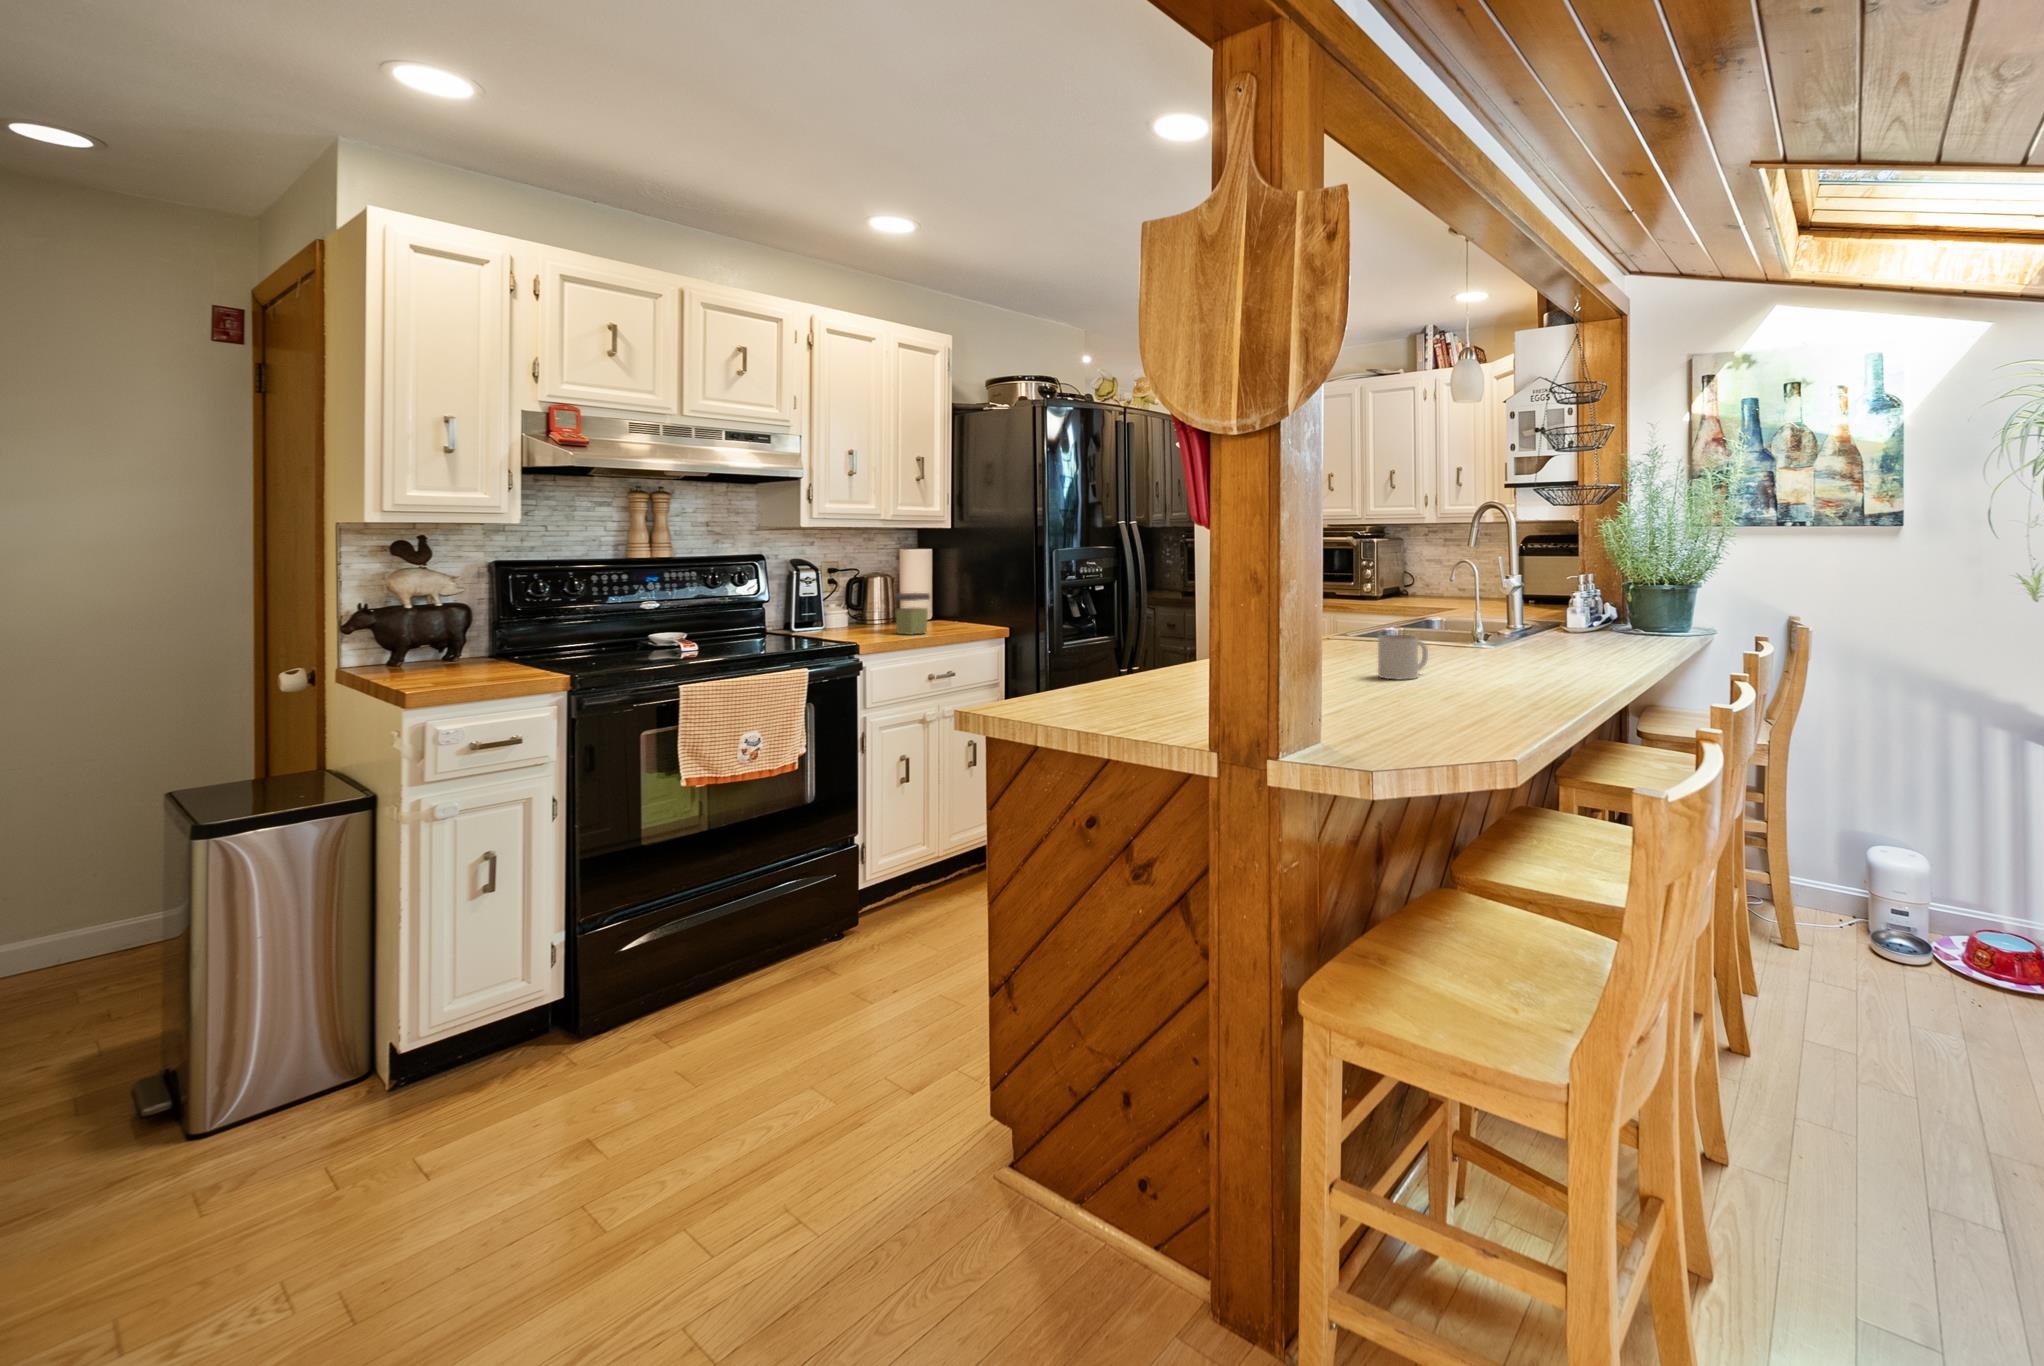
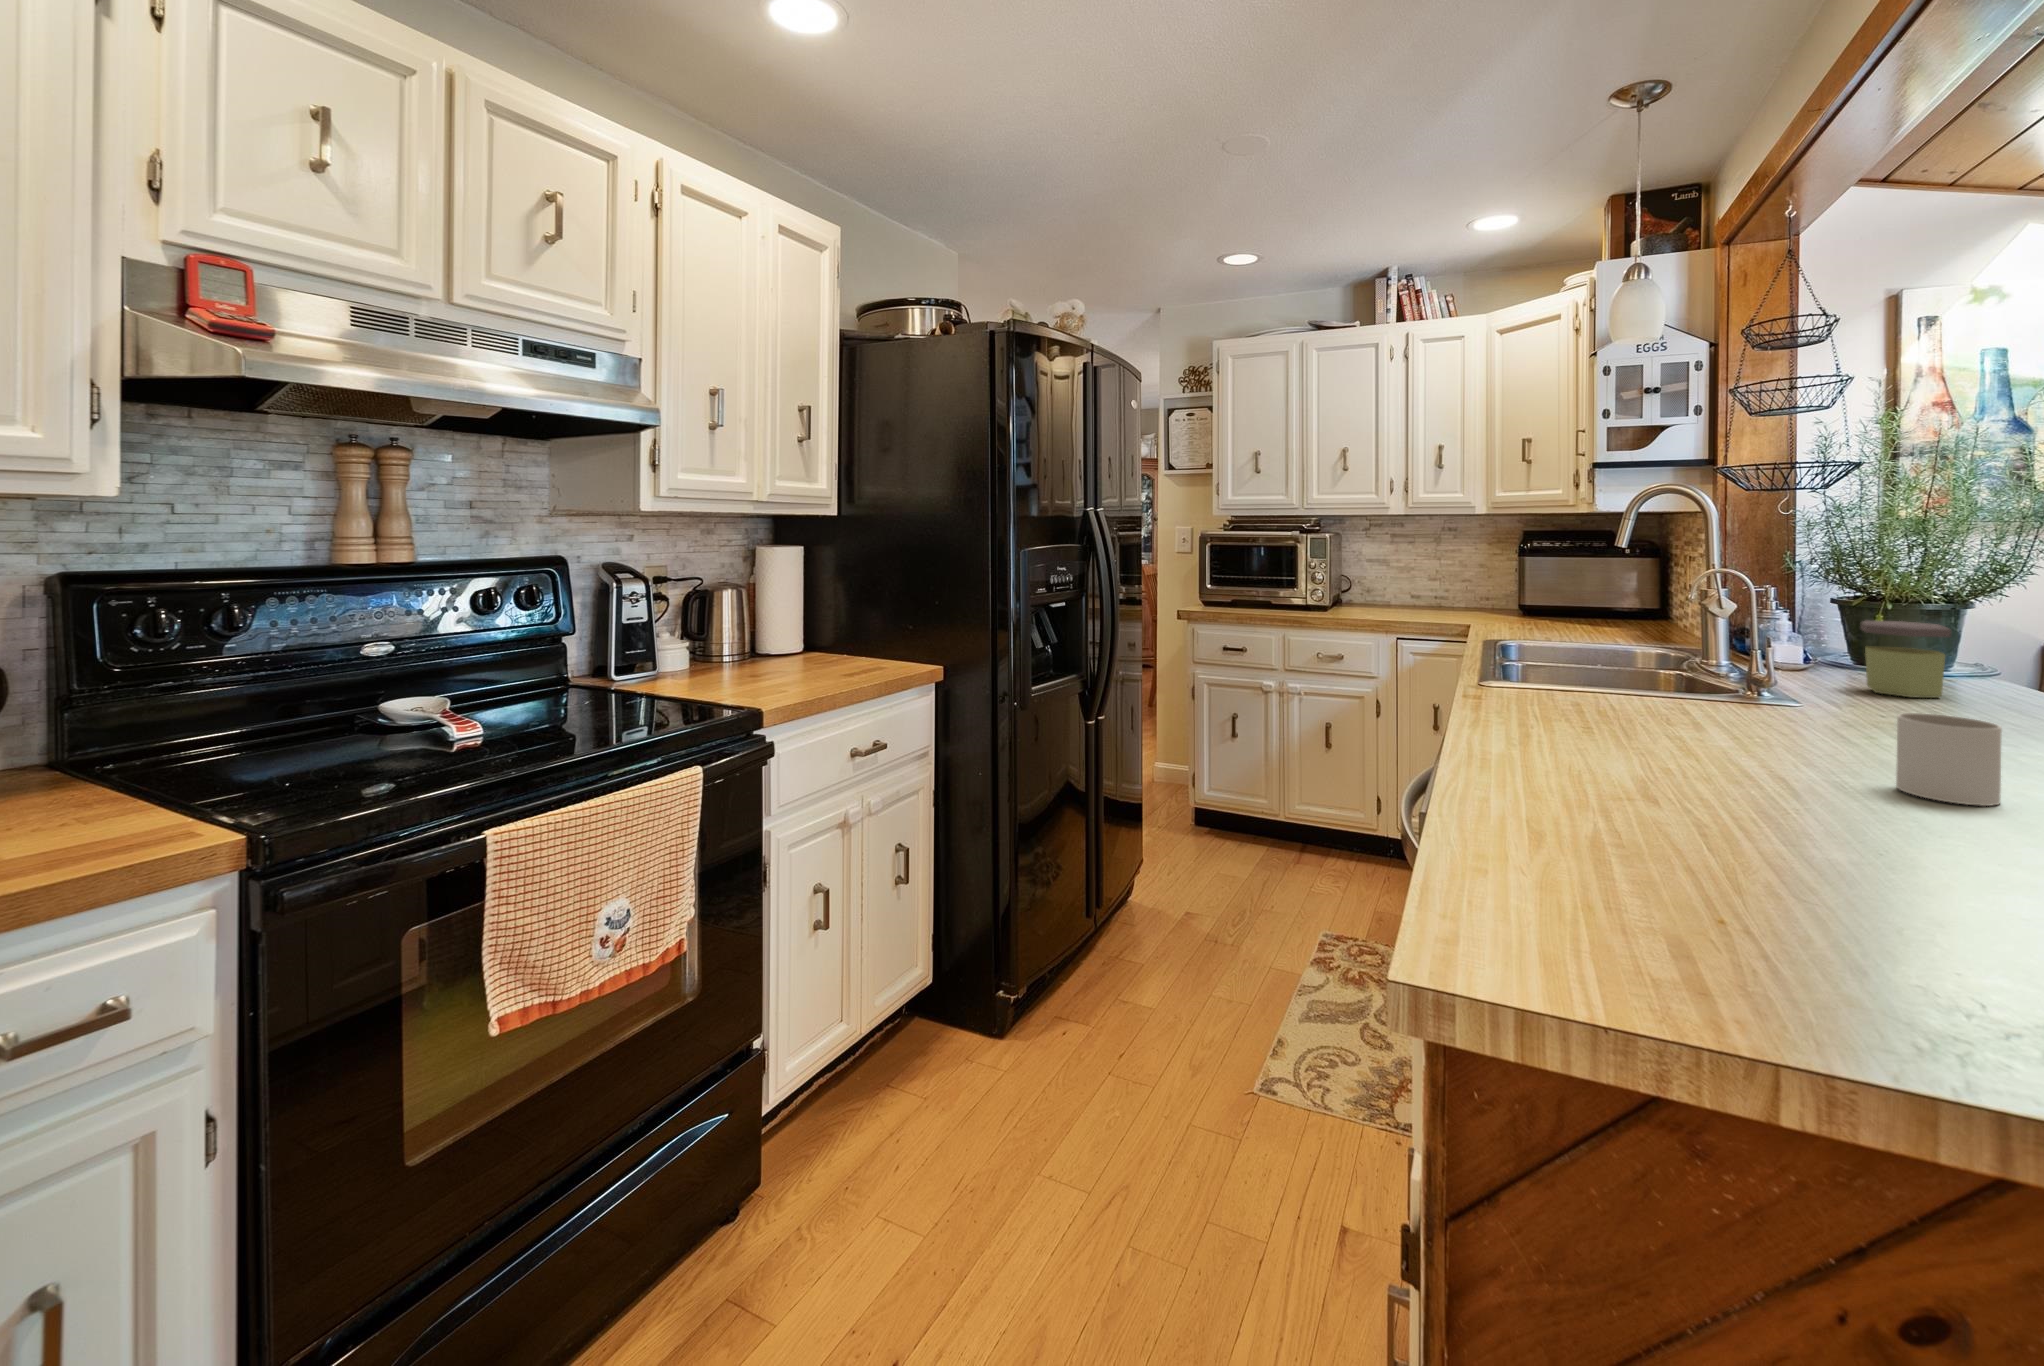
jar: present [893,593,930,635] -> present [1861,620,1951,698]

